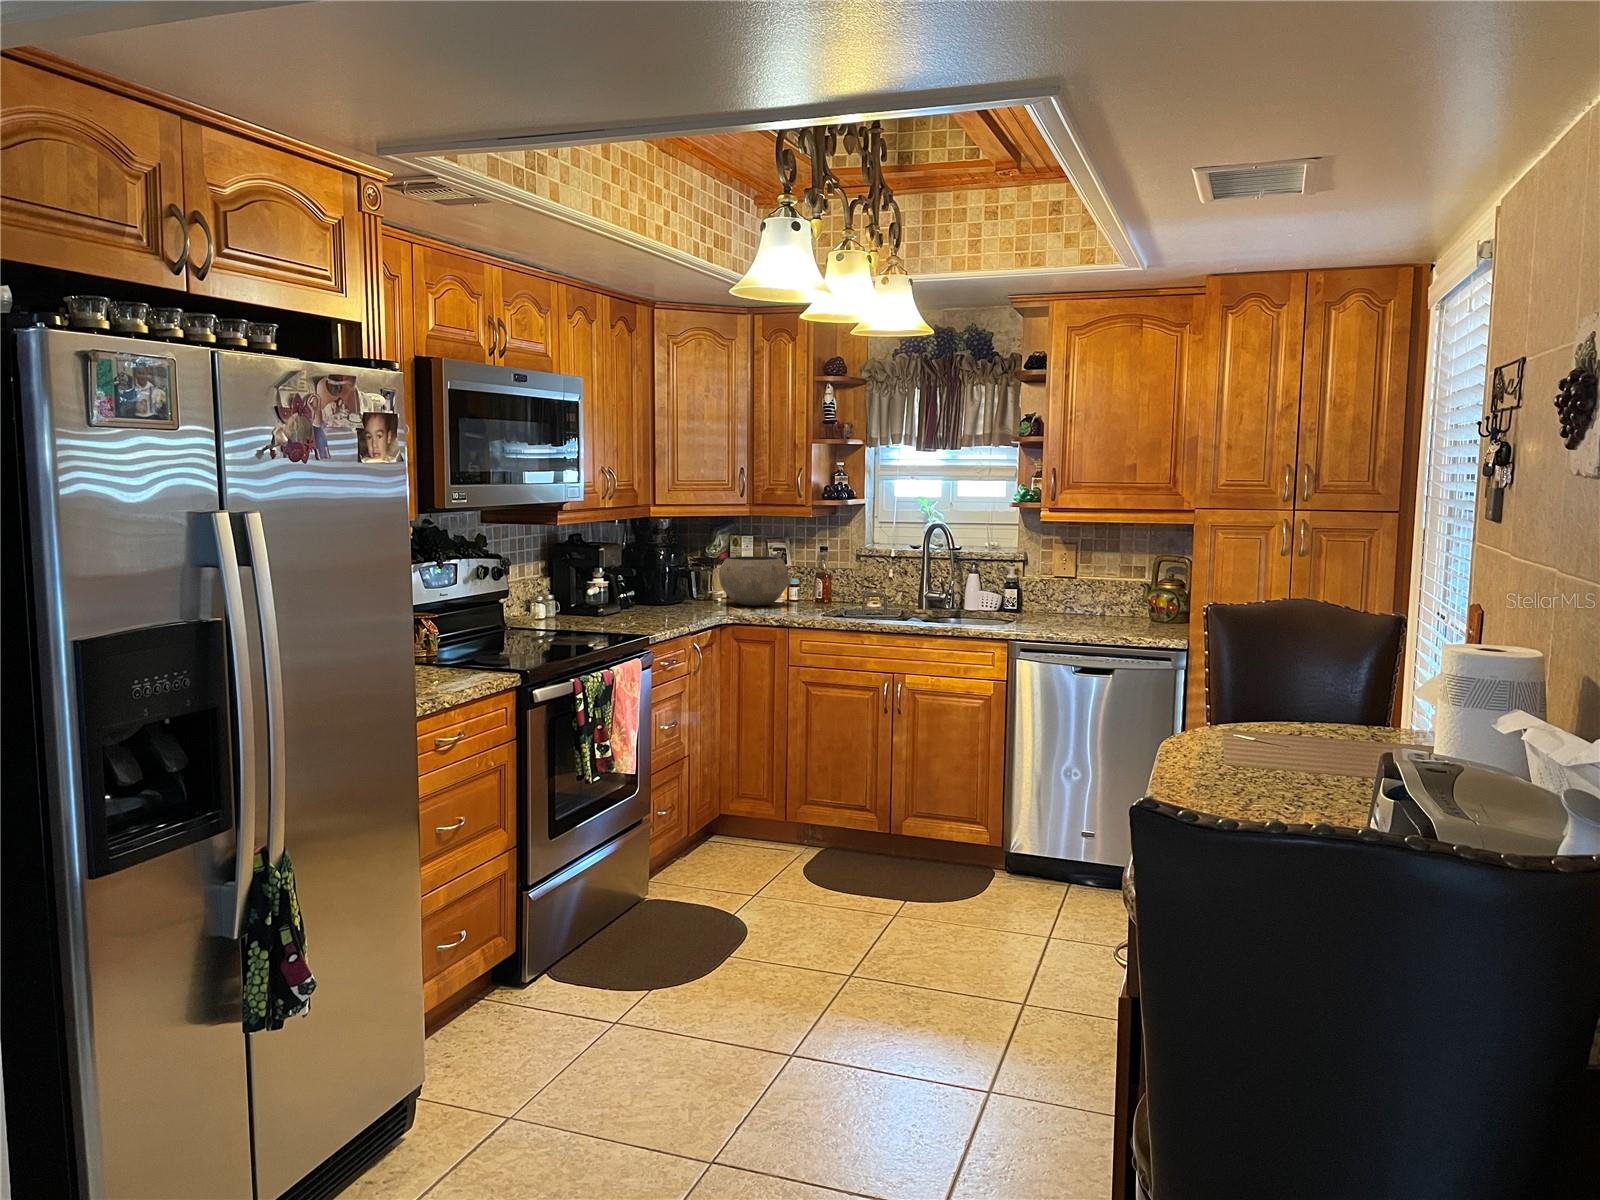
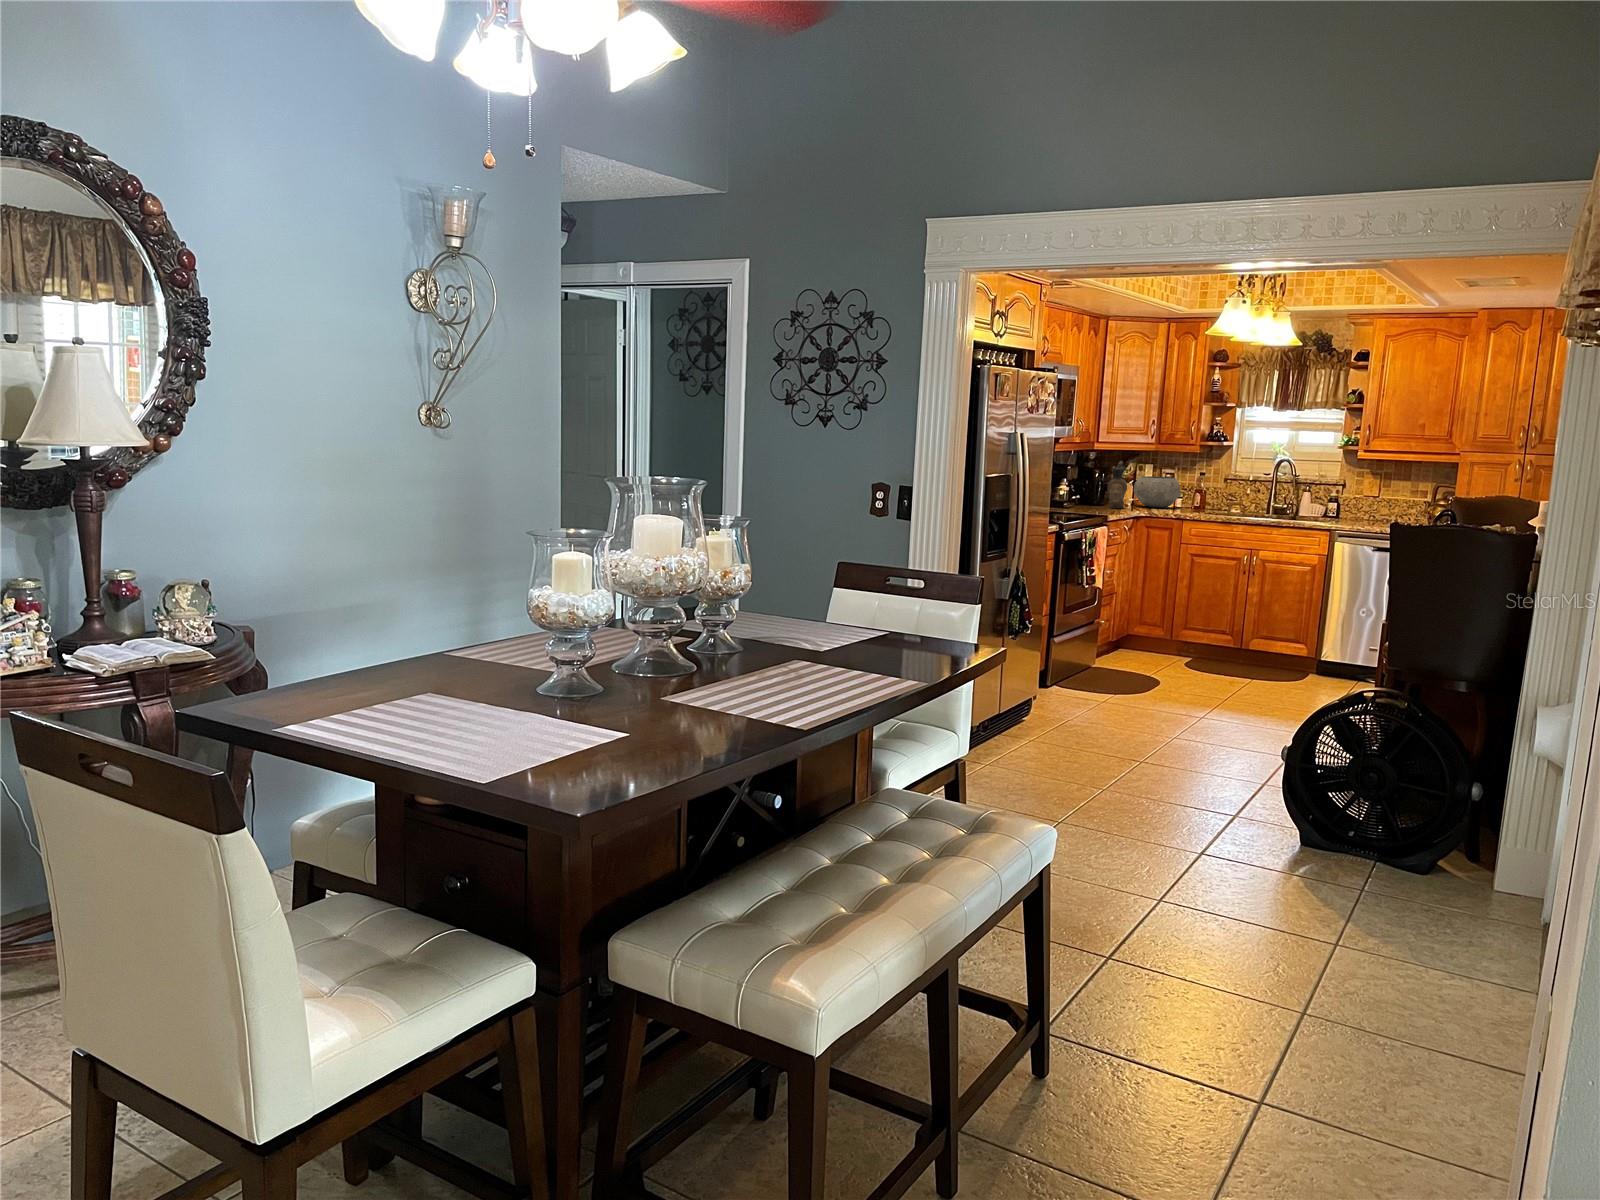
ceramic pitcher: none [669,536,700,612] -> present [1108,461,1127,508]

